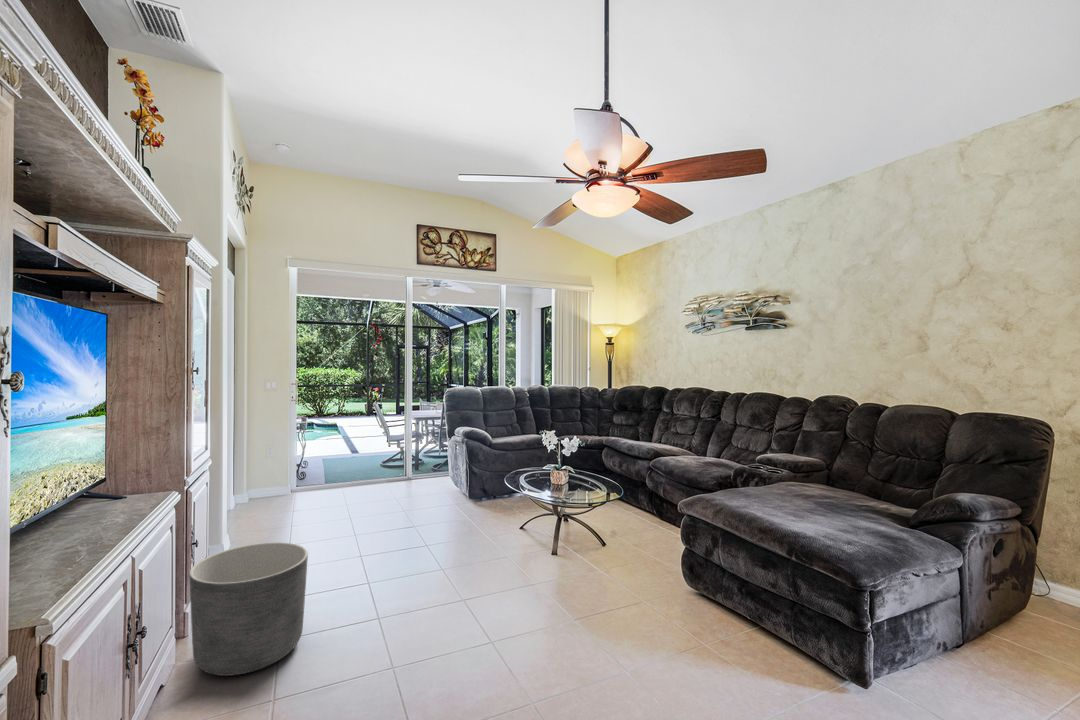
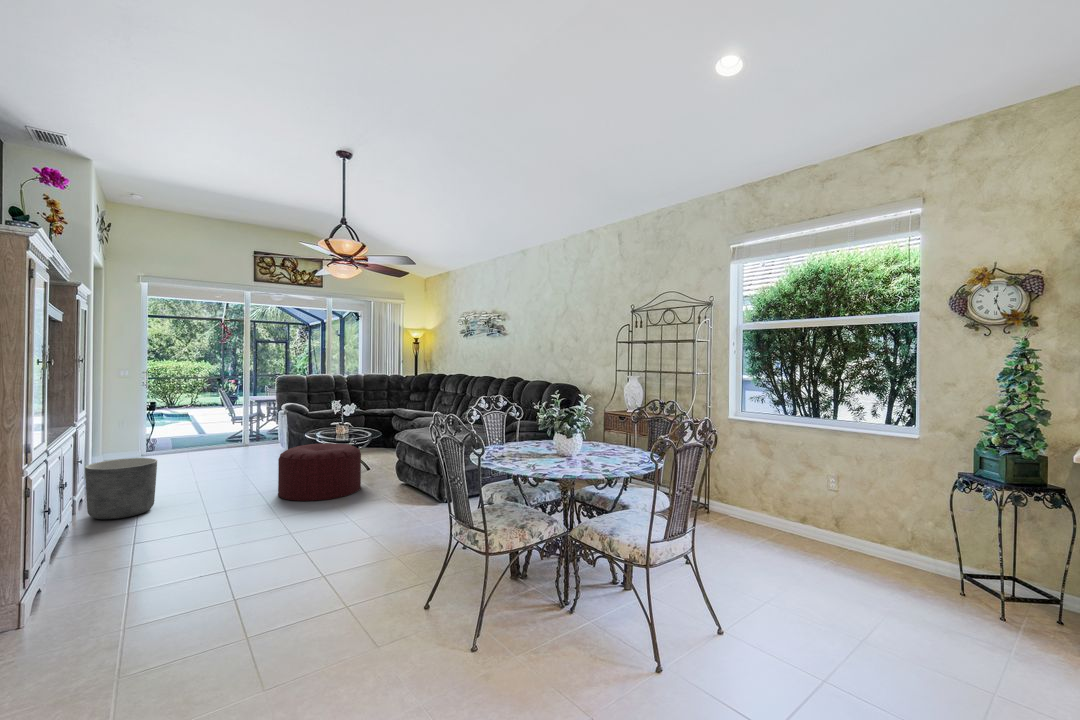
ottoman: none [497,513,634,642] -> present [278,443,361,501]

